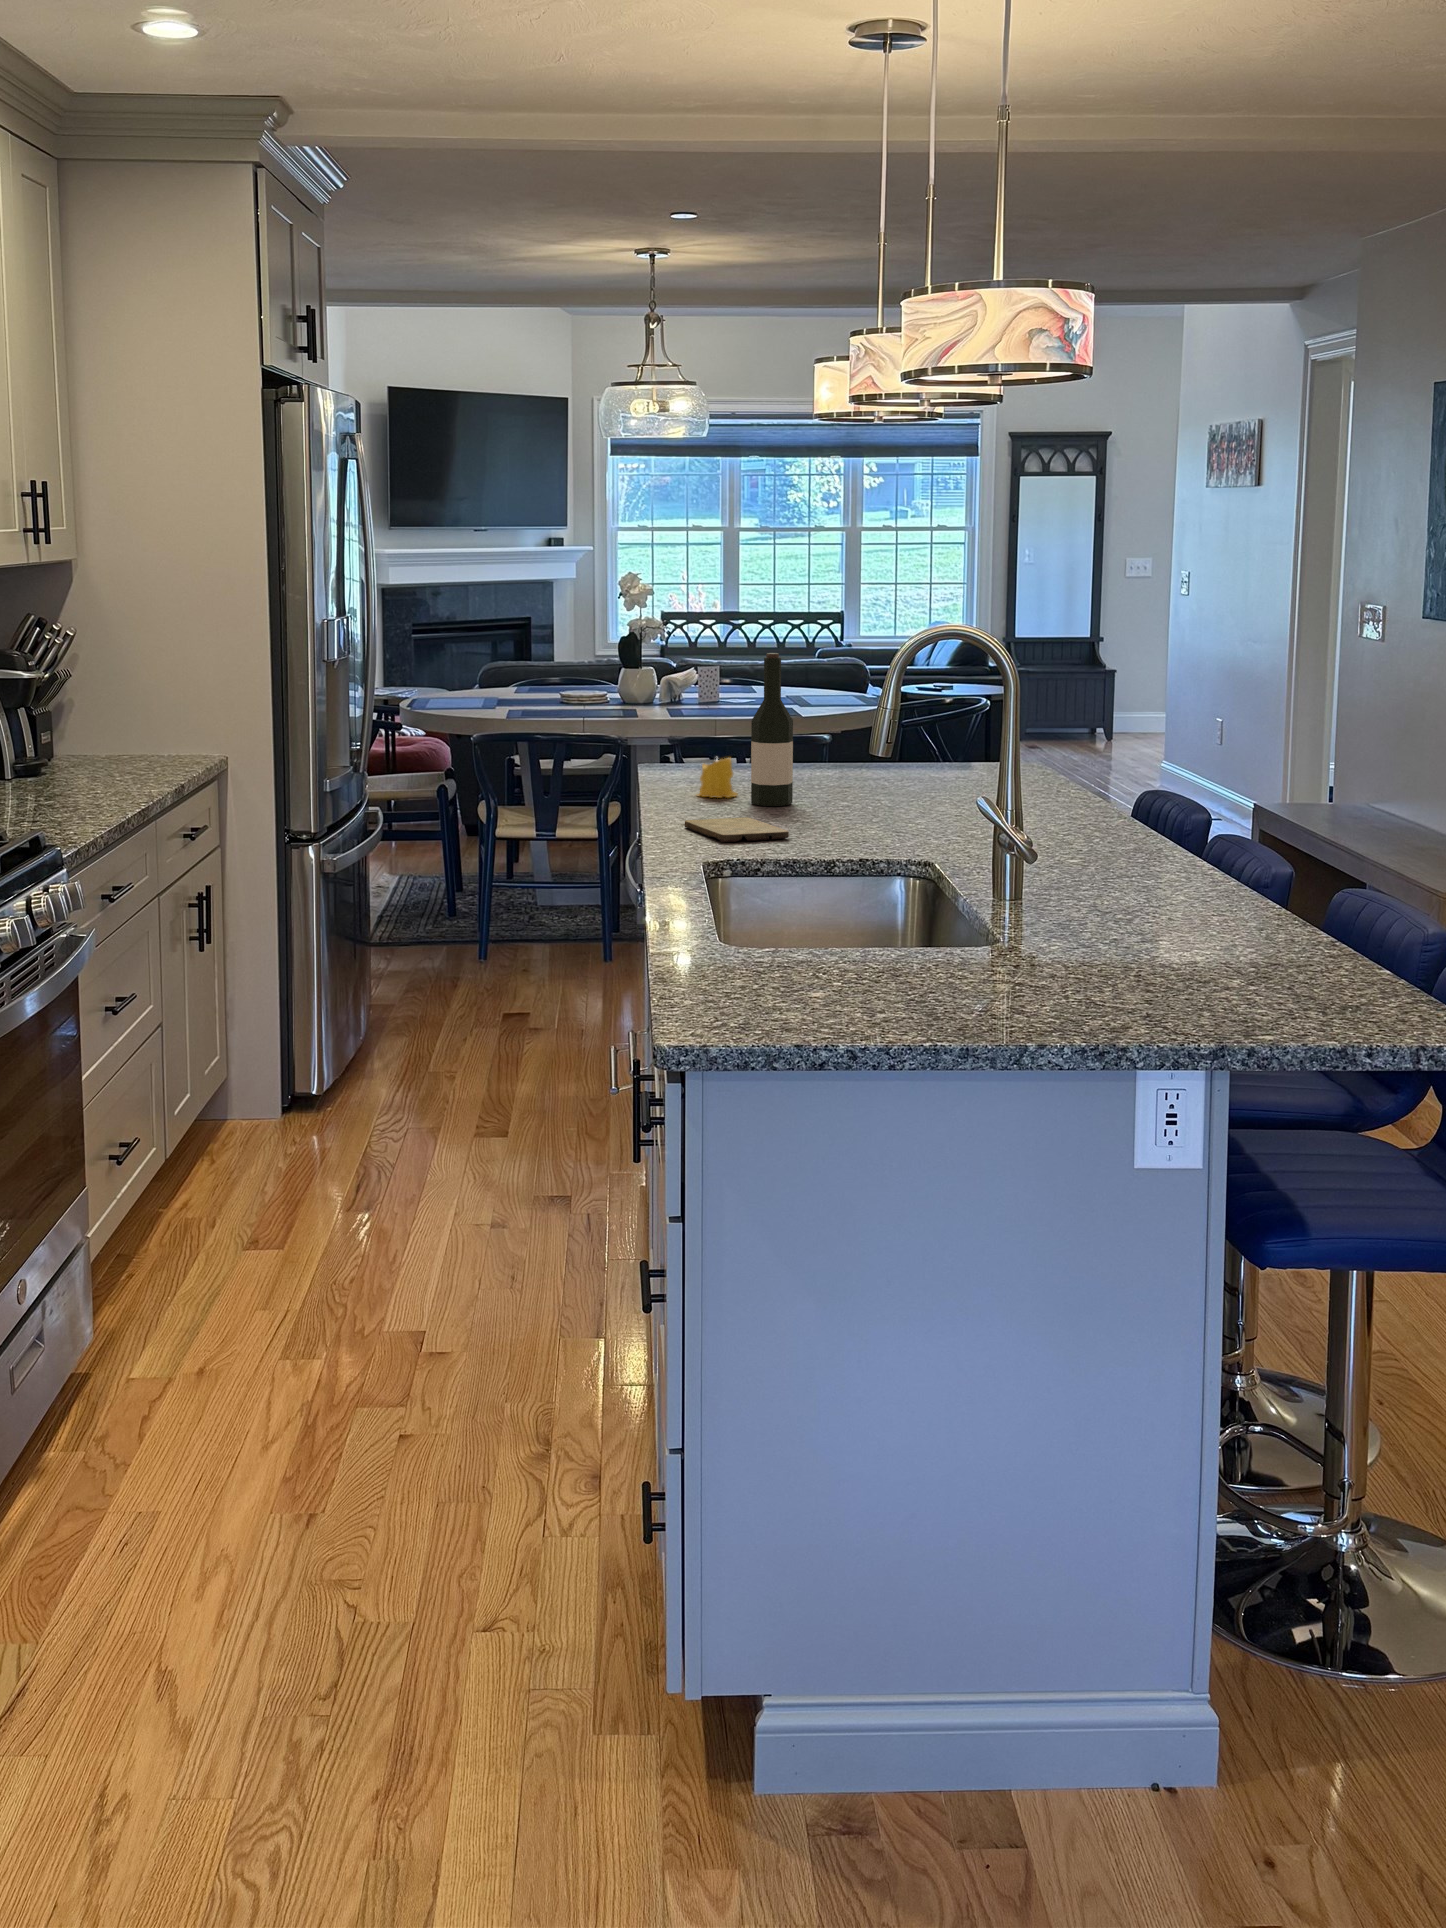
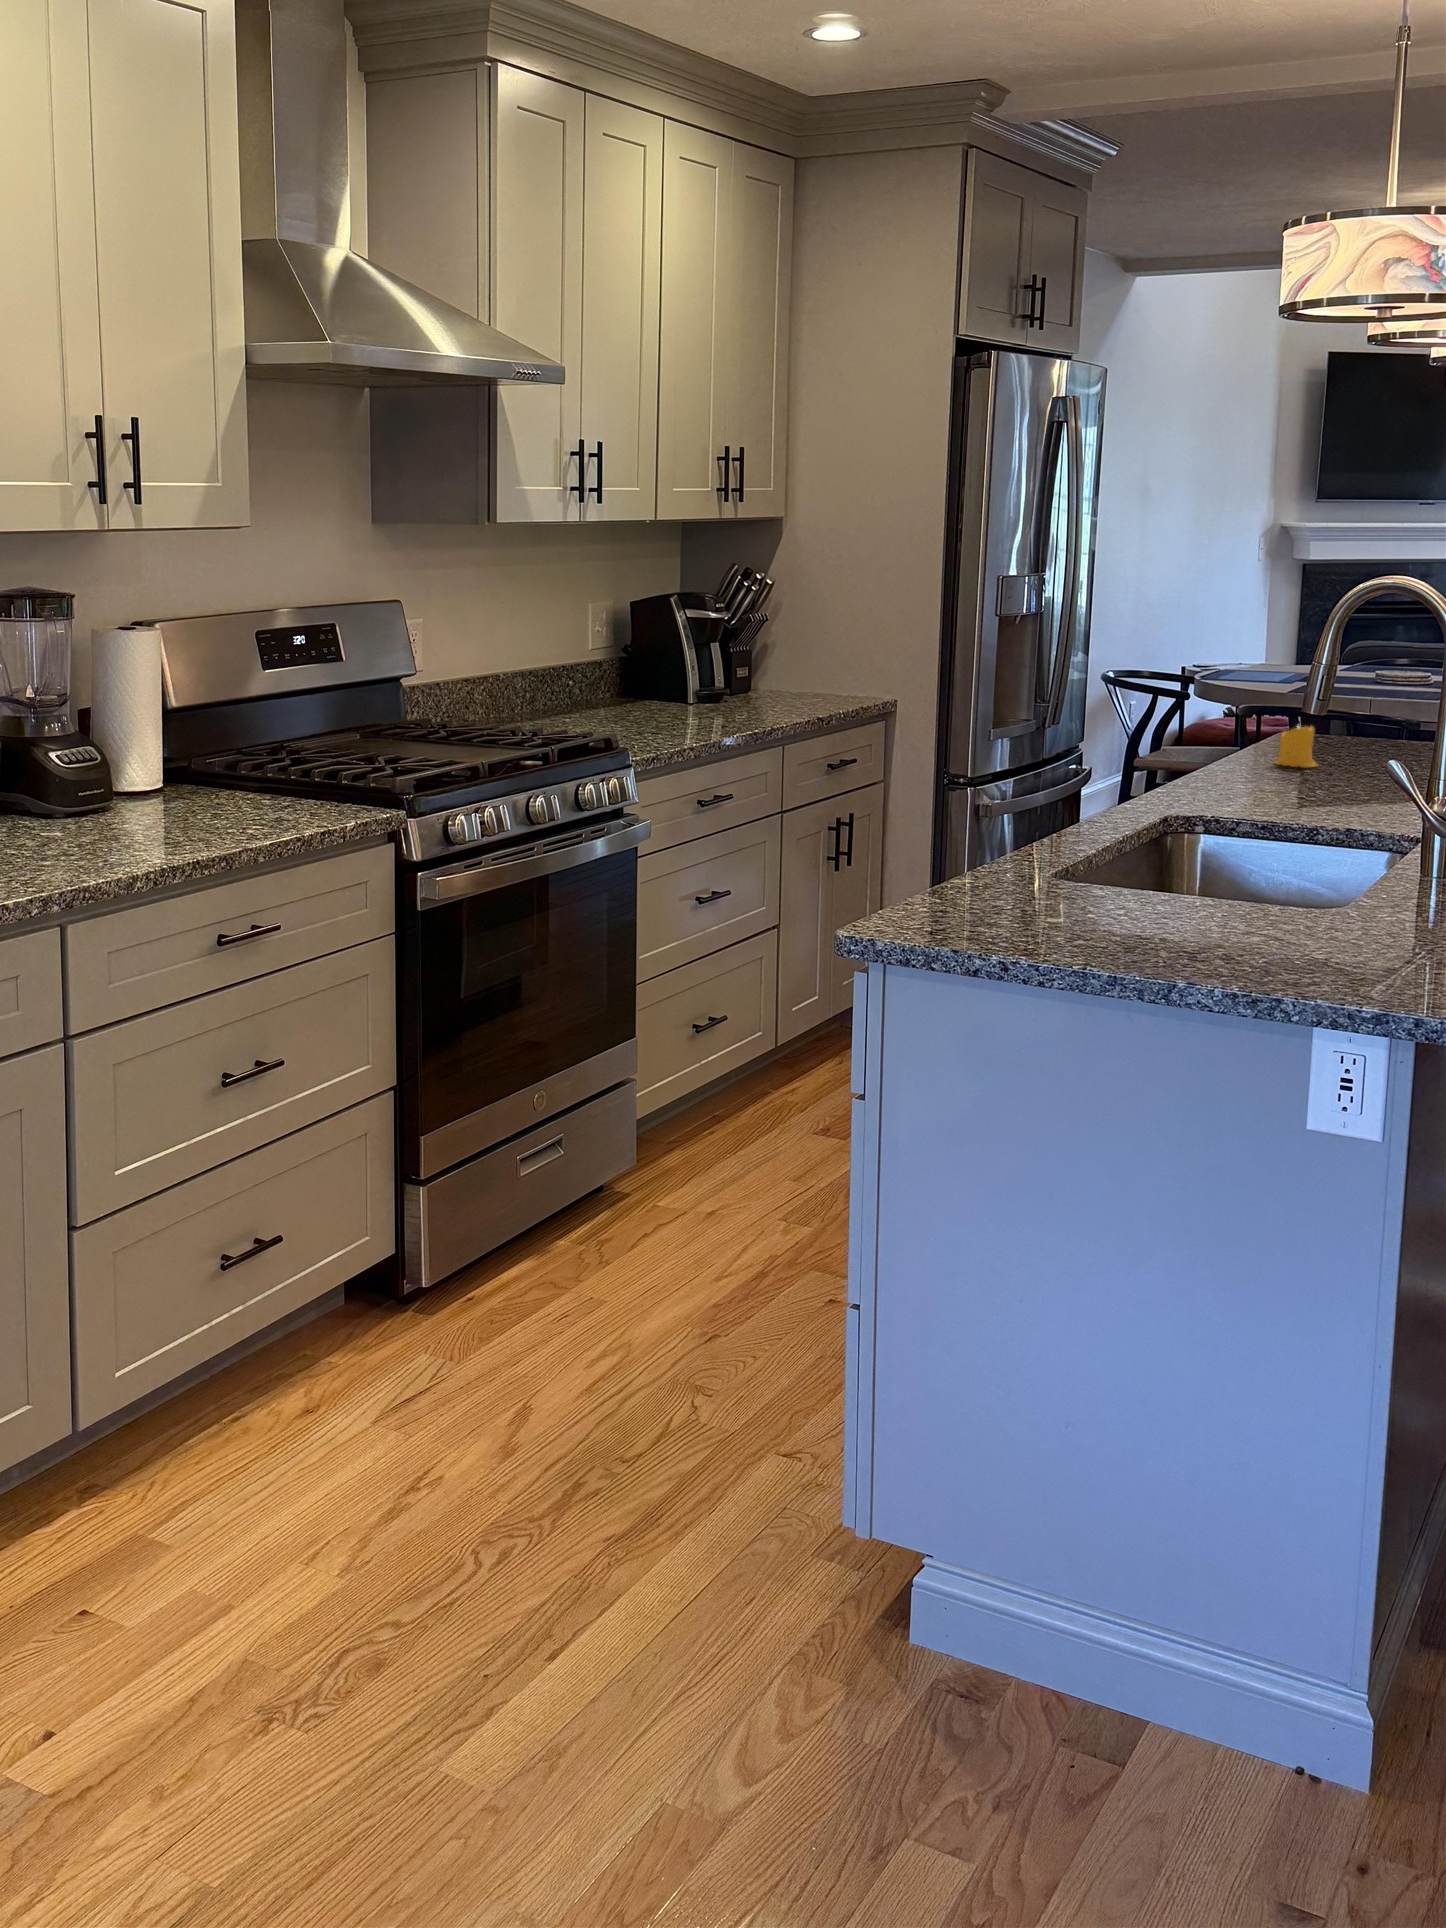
wine bottle: present [751,653,793,806] -> none [1318,618,1371,779]
cutting board: present [684,817,789,842] -> none [1202,779,1292,804]

